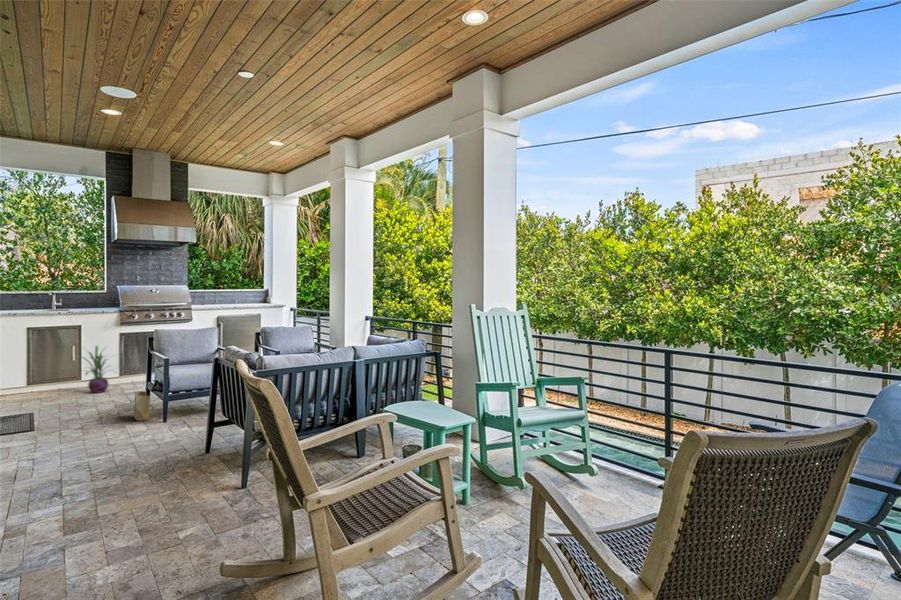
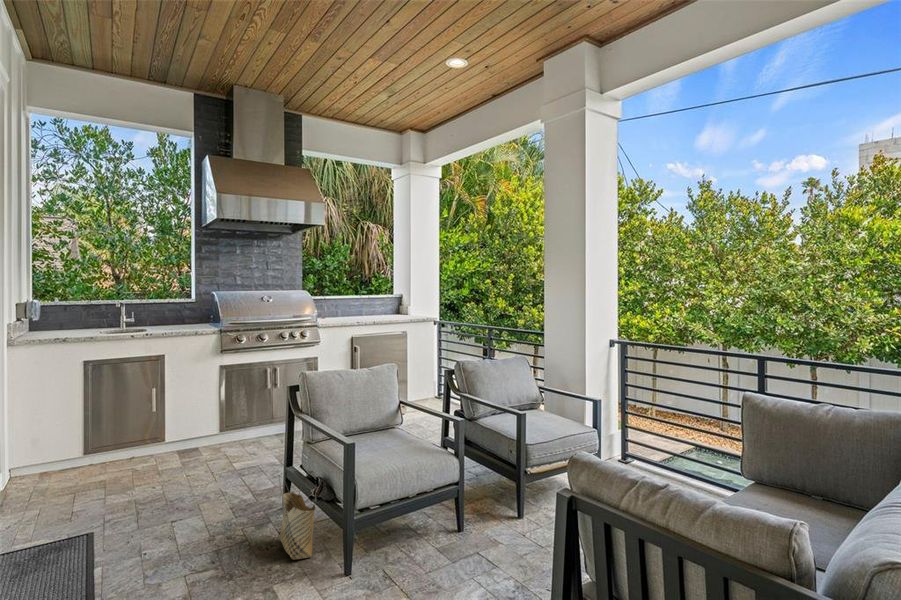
decorative plant: present [81,346,110,393] -> none [145,388,231,466]

